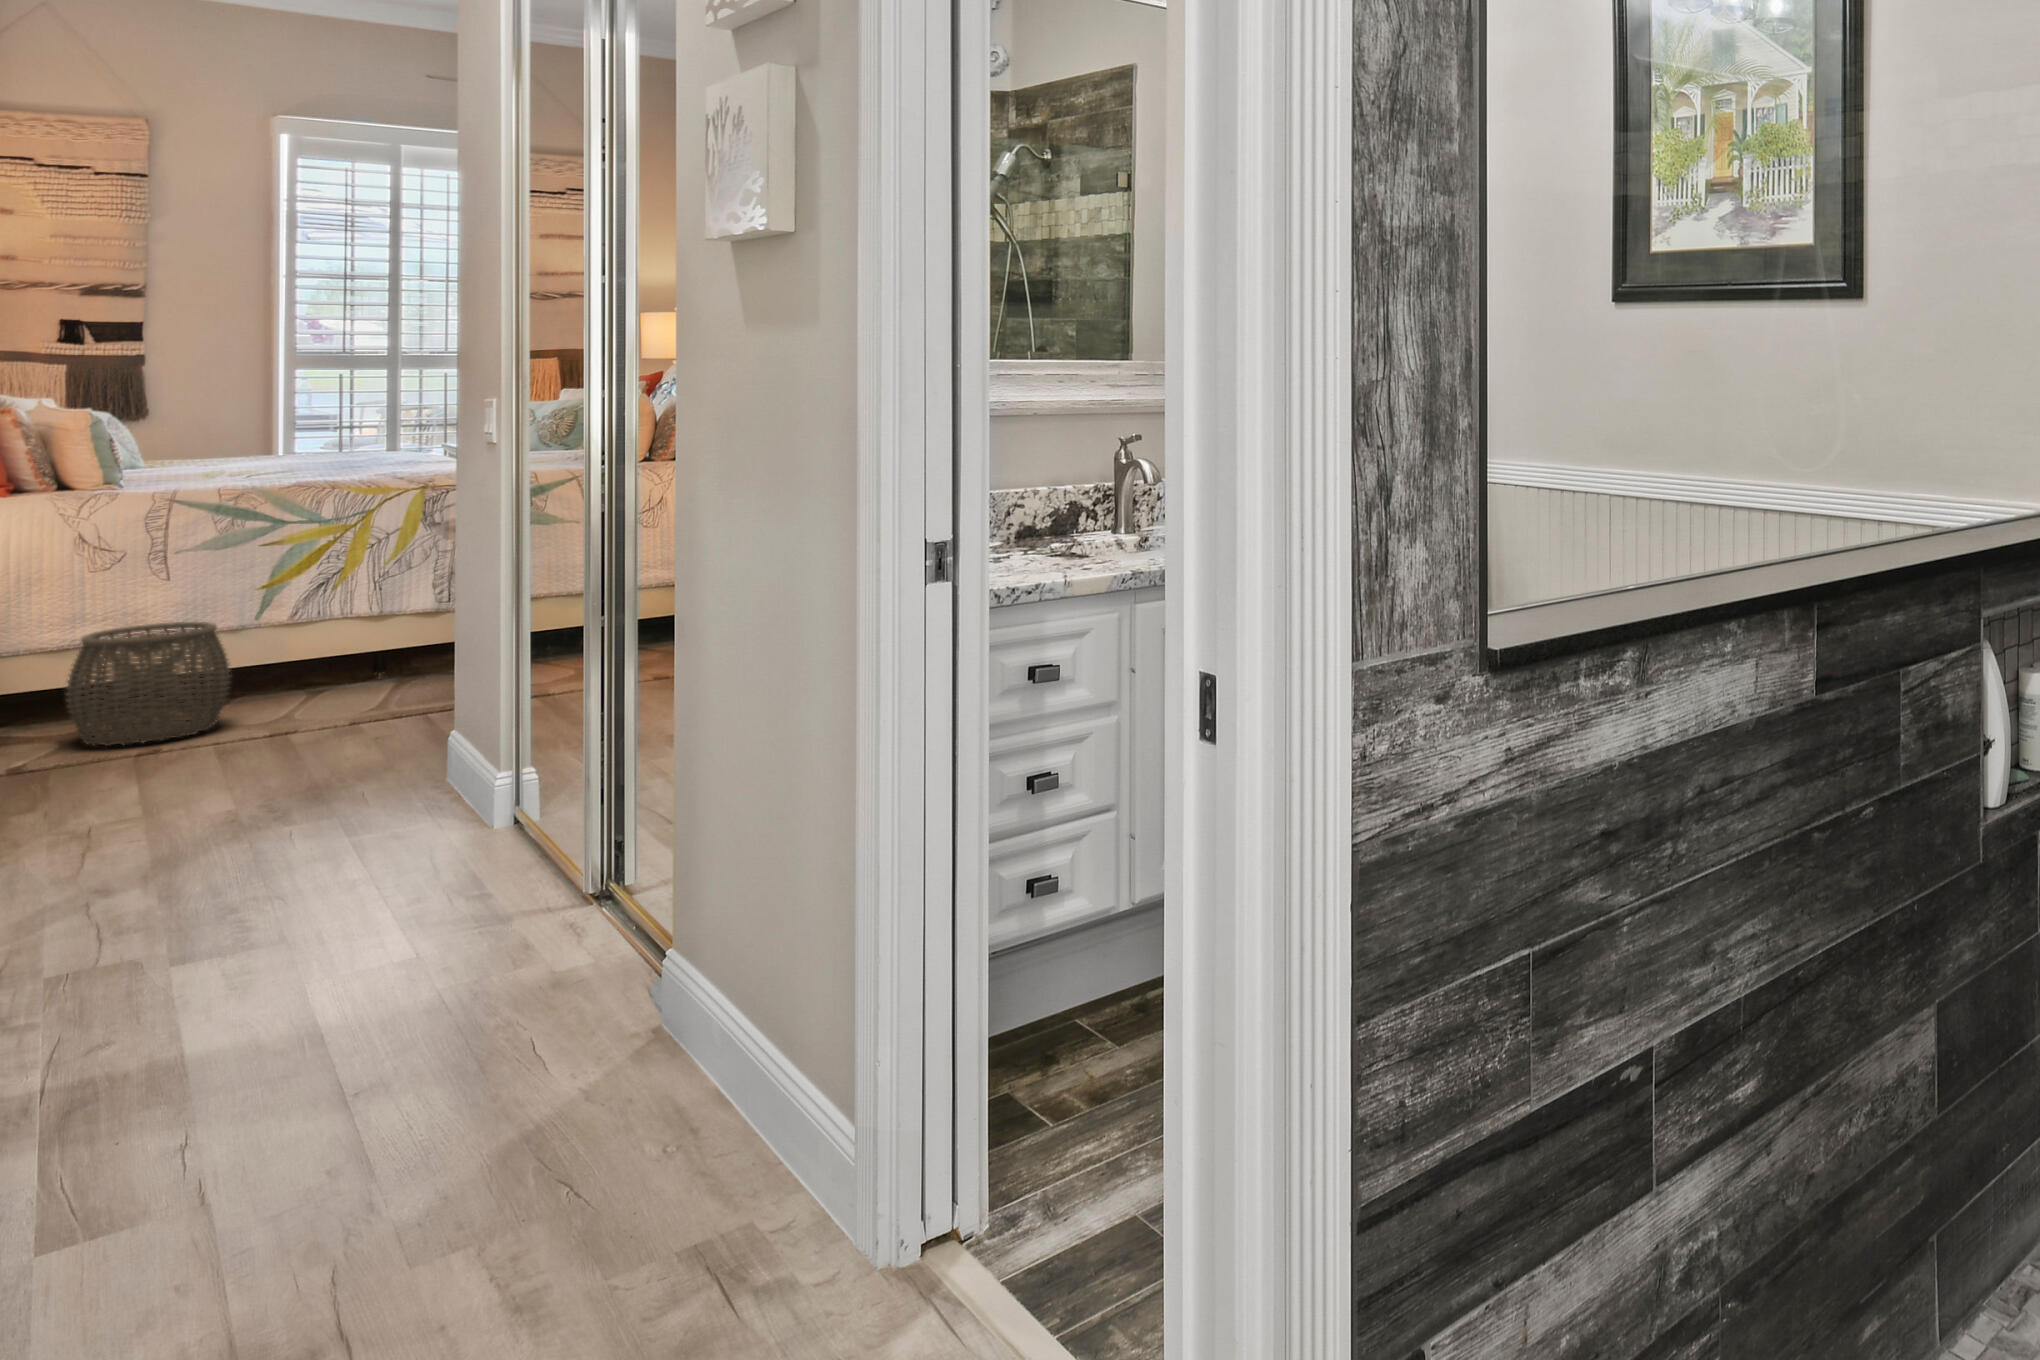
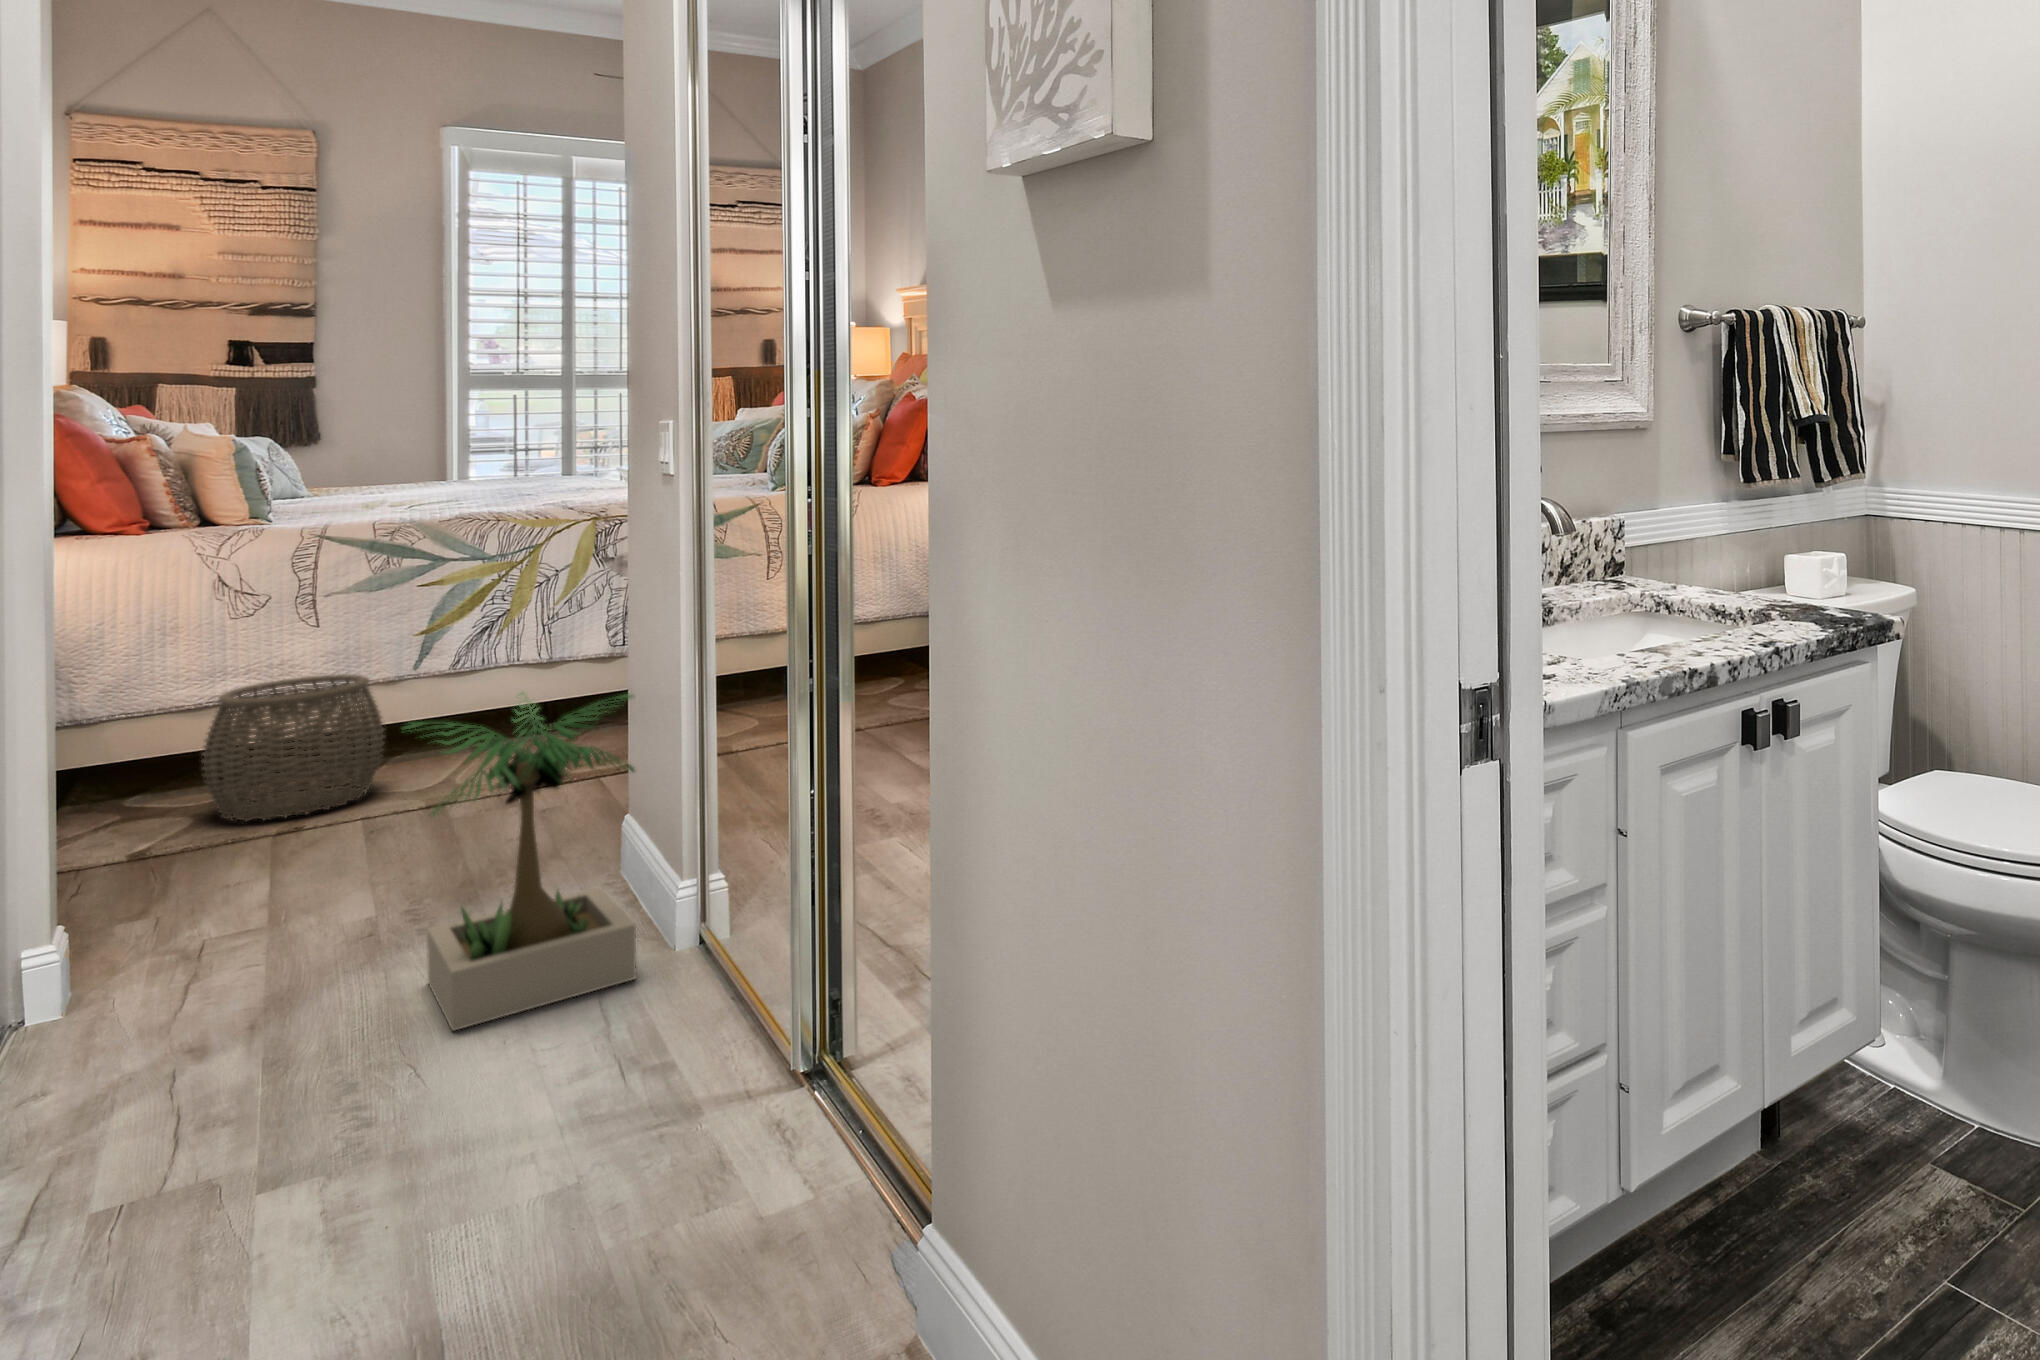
potted plant: none [251,617,484,879] -> present [403,692,636,1031]

